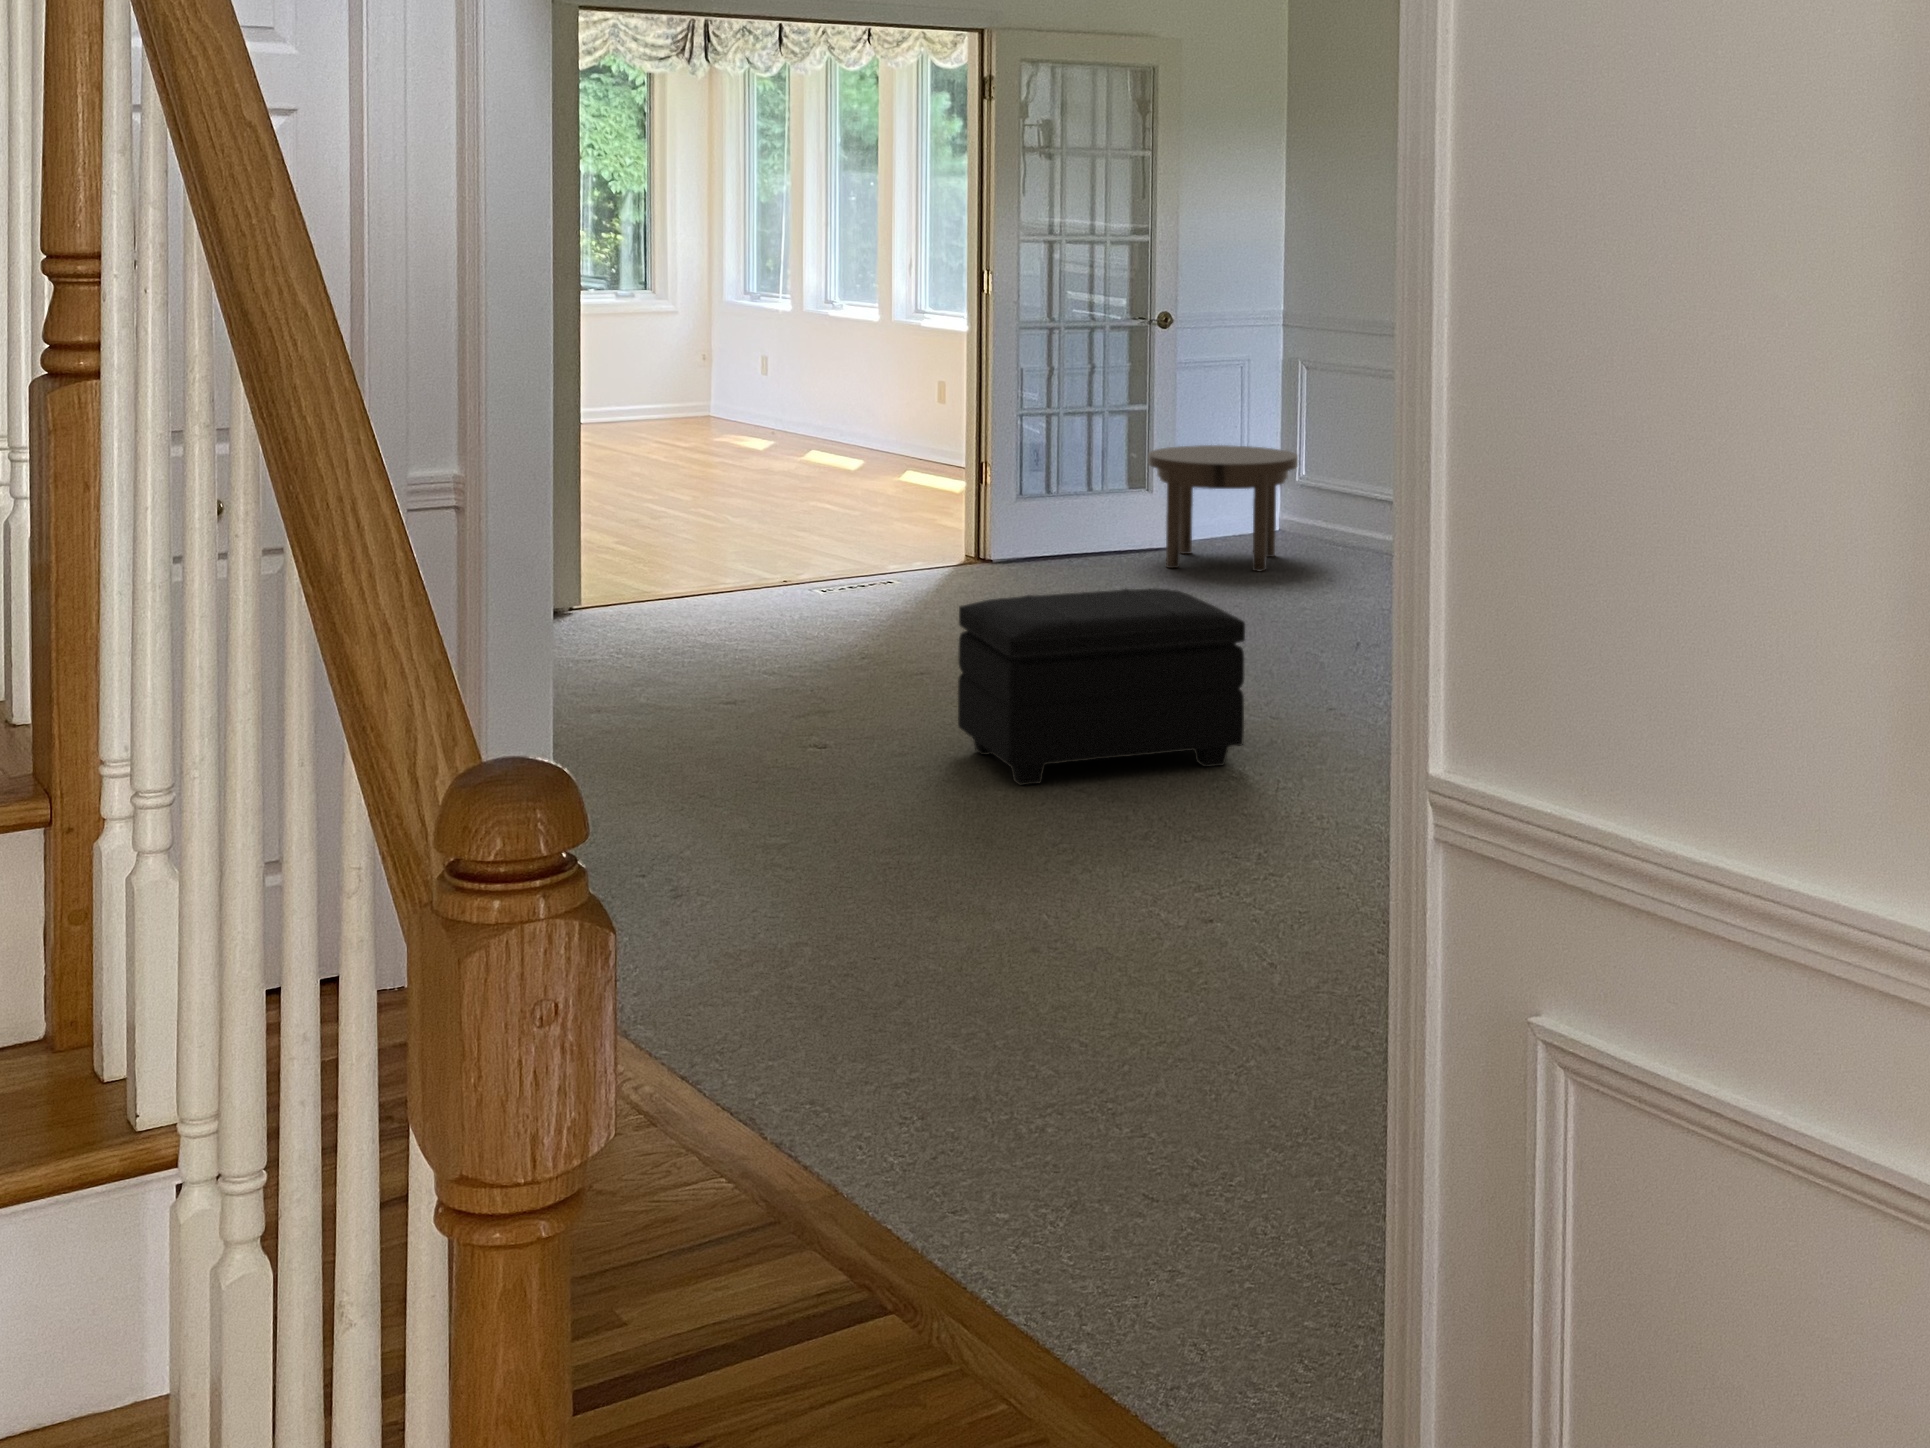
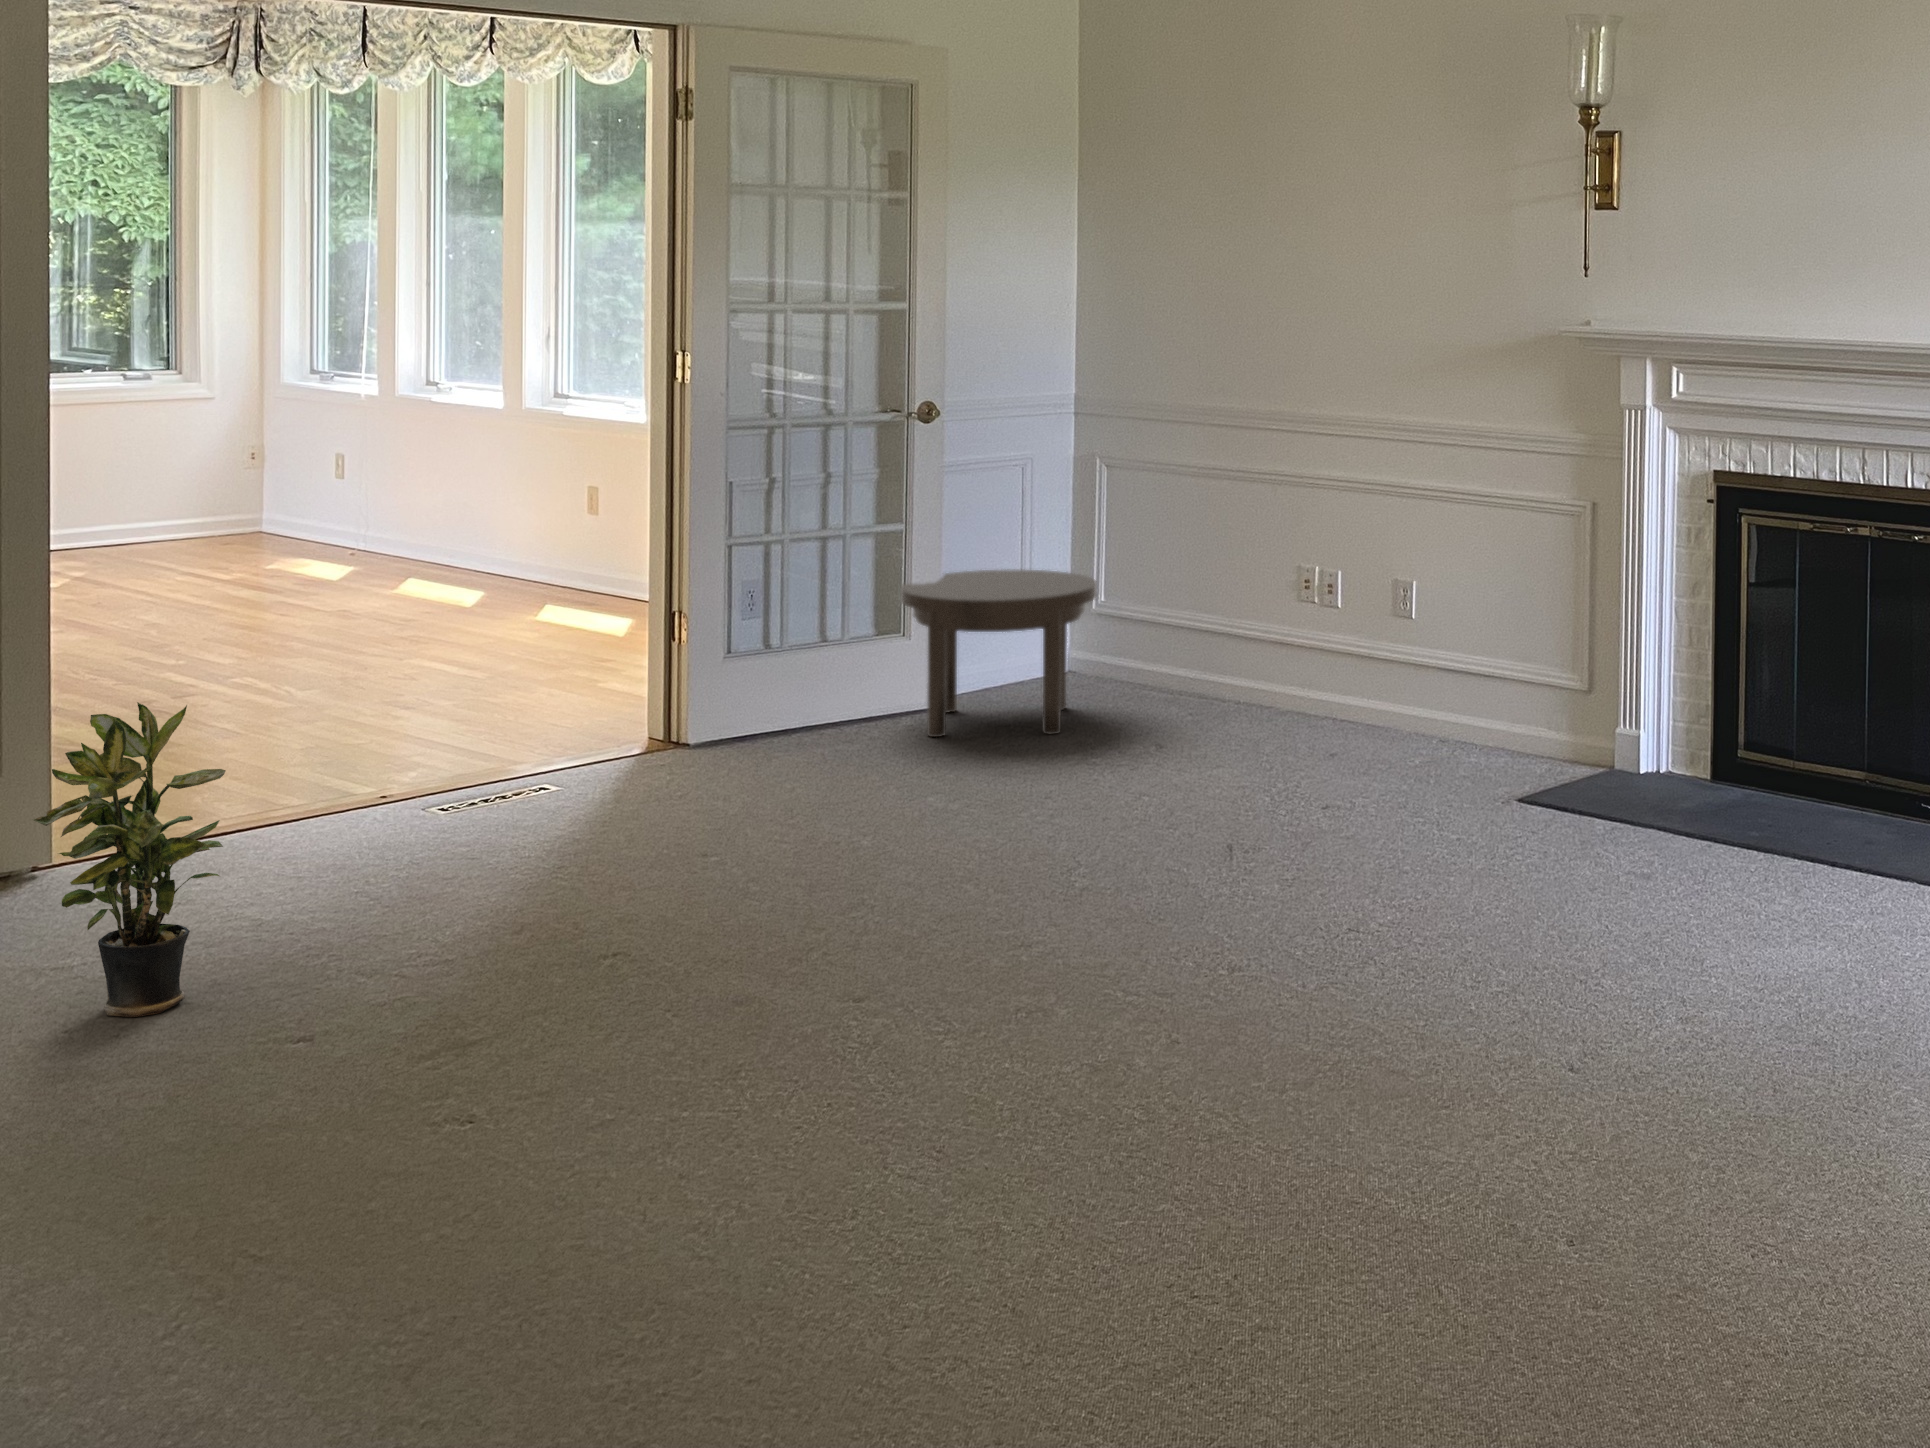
potted plant: none [573,481,685,685] -> present [33,702,226,1017]
footstool: present [958,588,1245,785] -> none [681,827,1118,1162]

